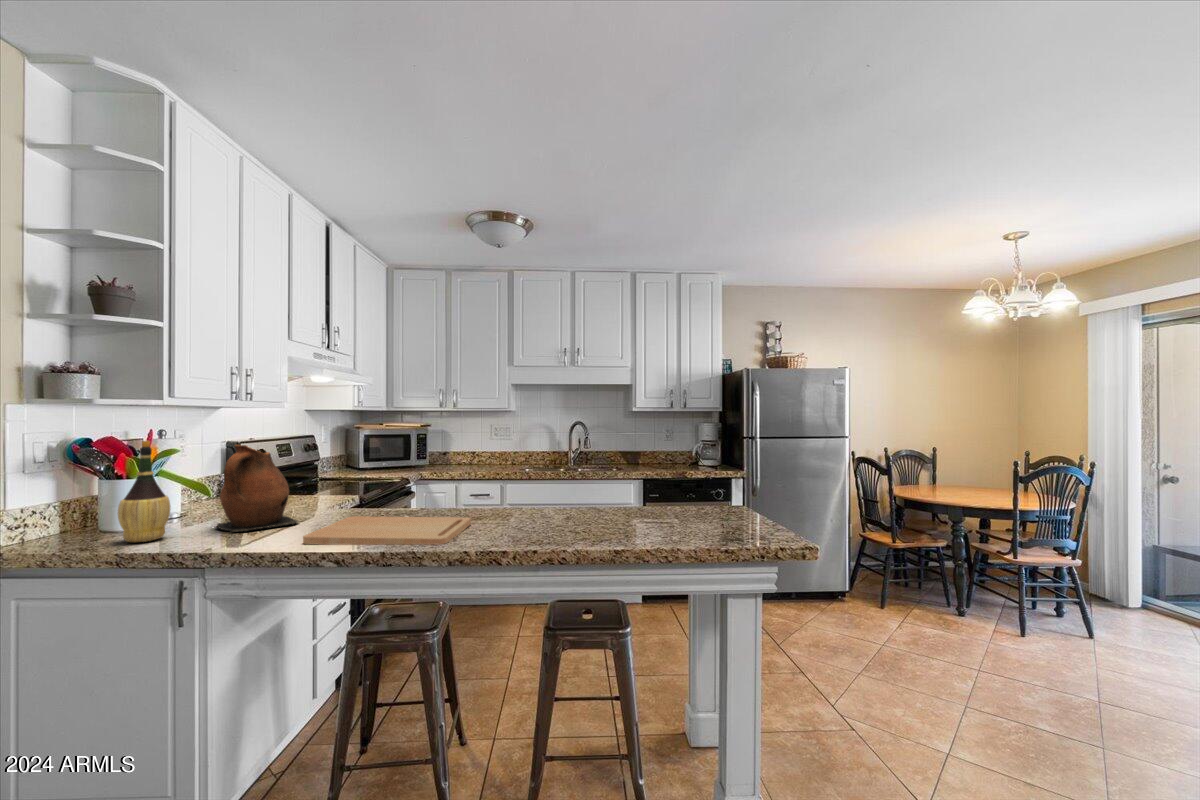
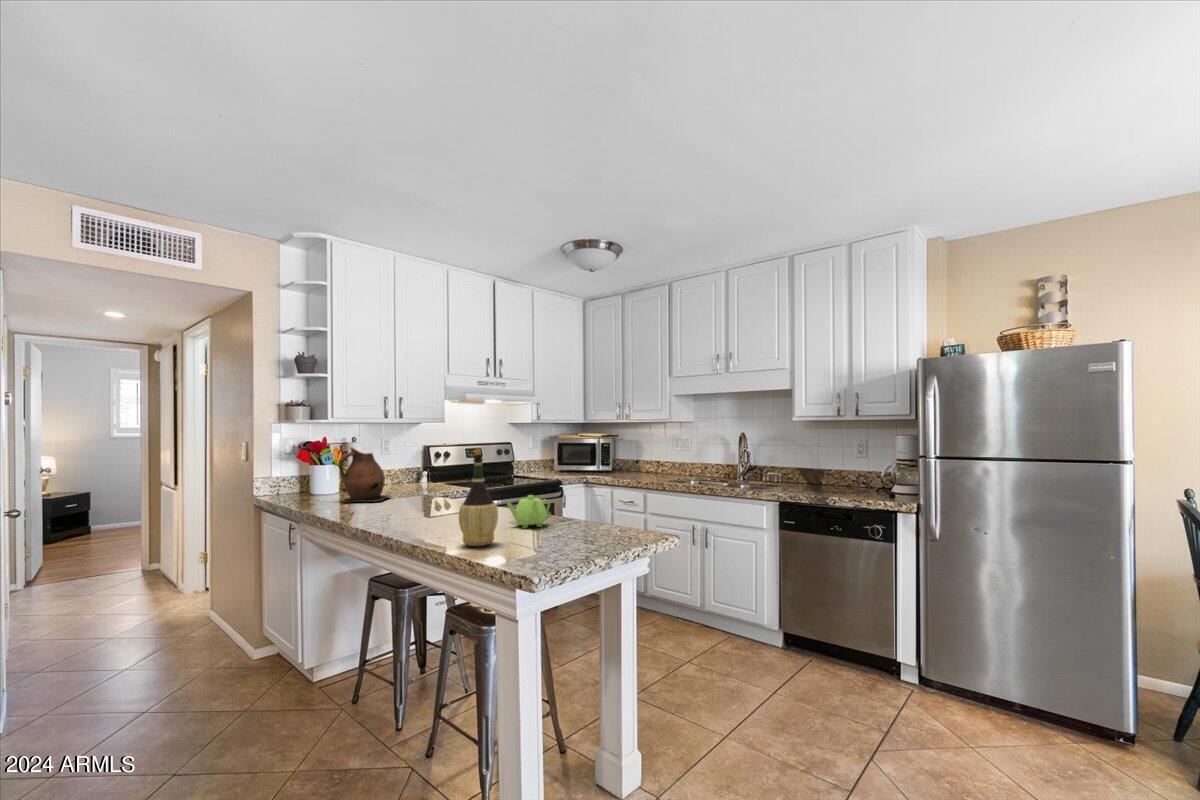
wine bottle: present [118,441,171,542] -> present [459,449,498,546]
teapot: none [593,485,643,520] -> present [507,495,551,528]
cutting board: present [303,516,471,545] -> none [331,500,435,525]

